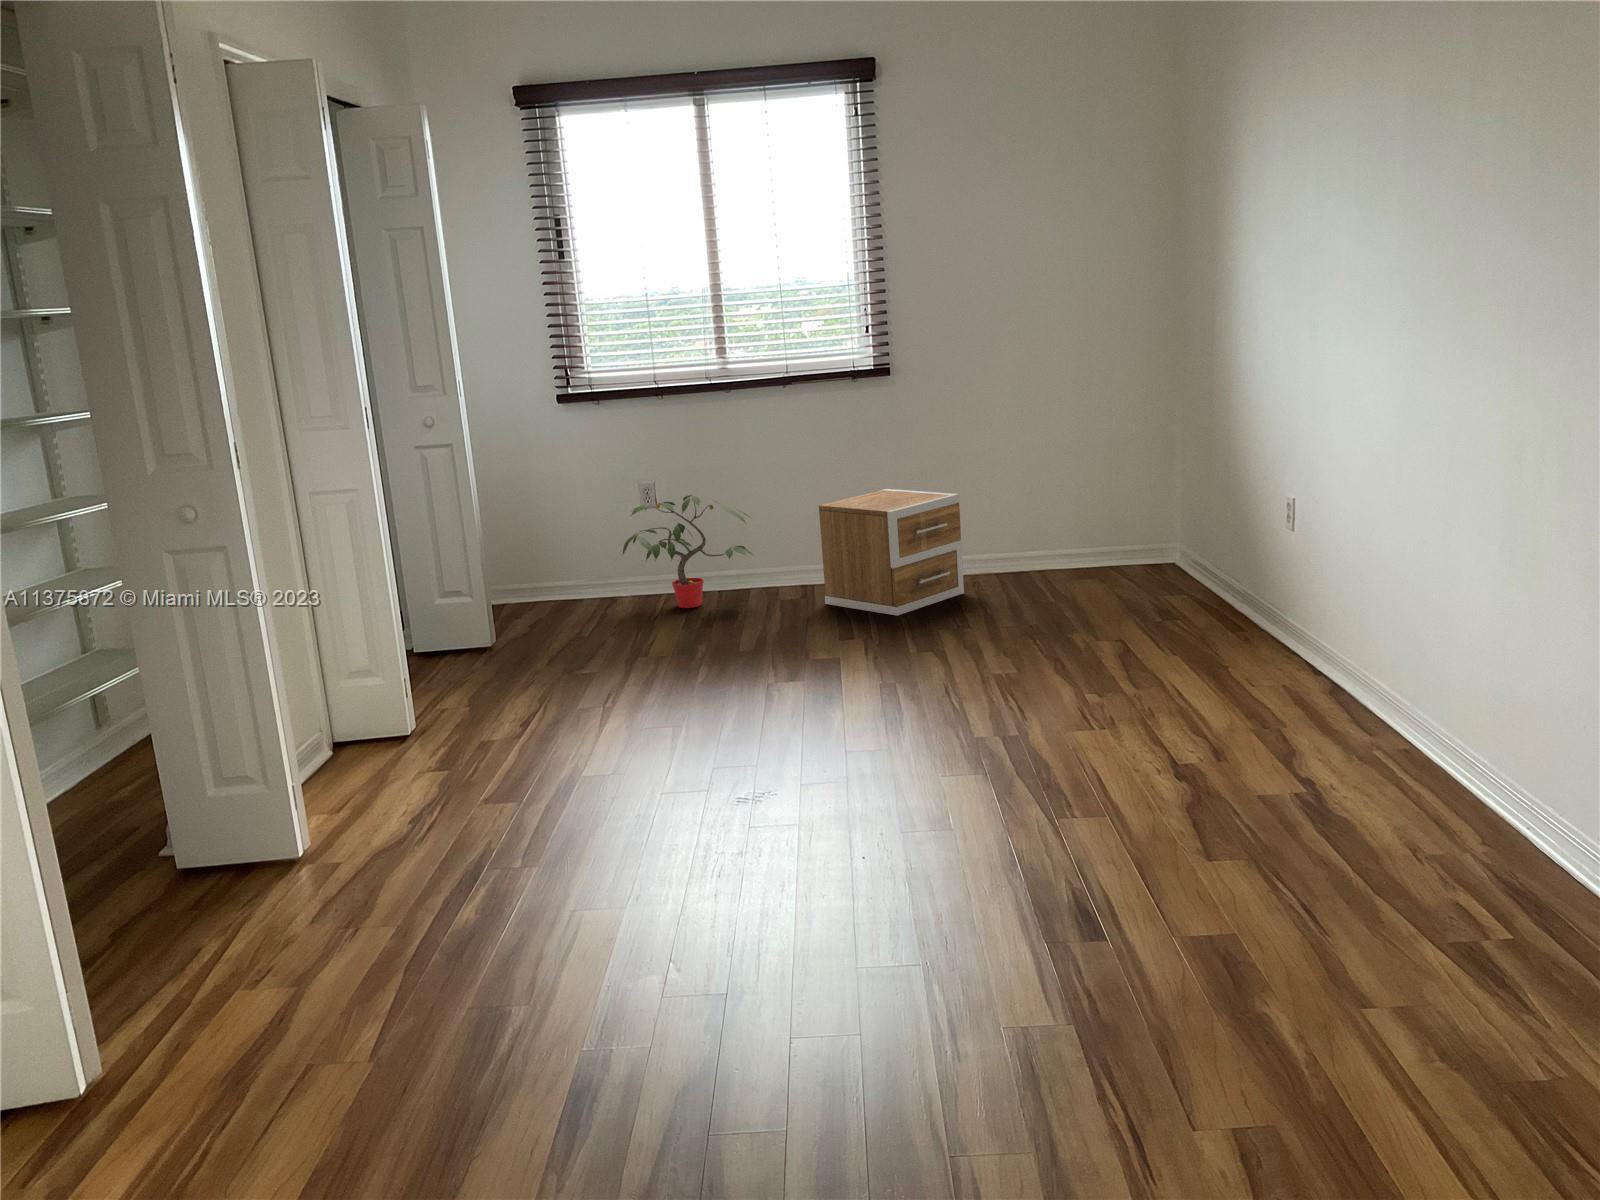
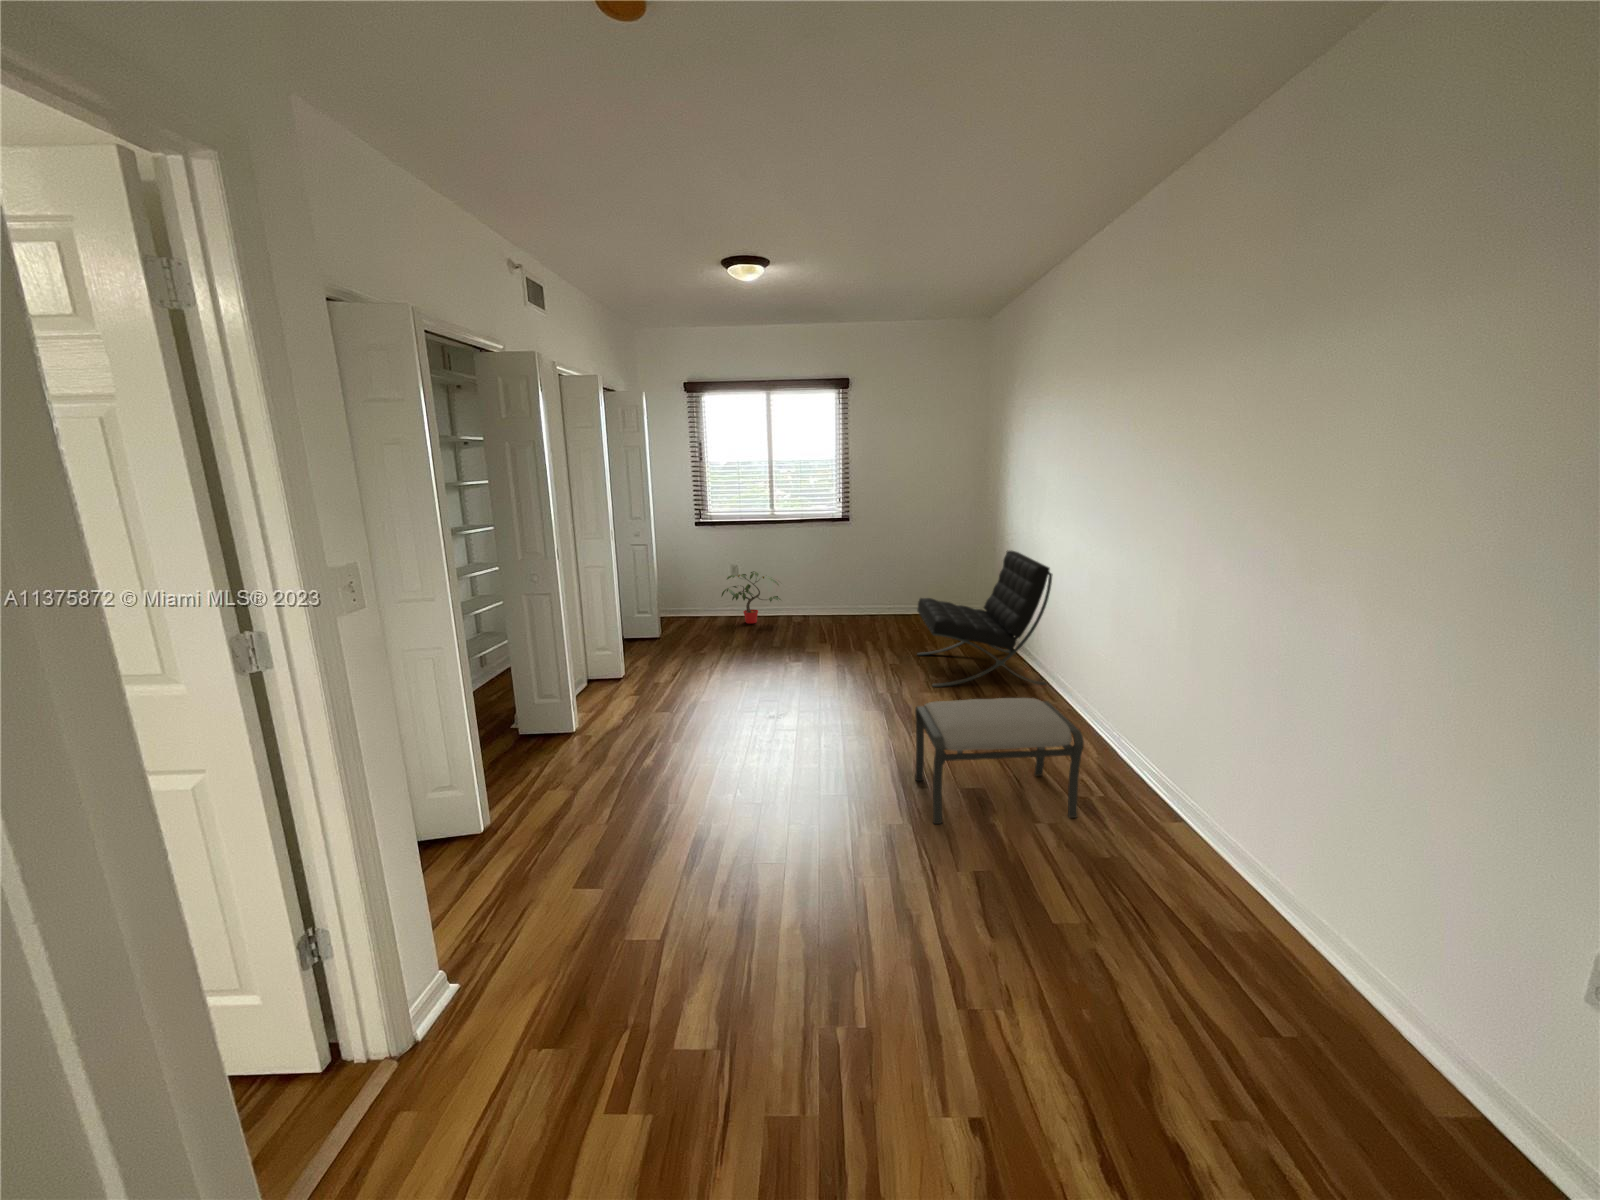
lounge chair: none [1050,414,1350,719] -> present [917,551,1052,687]
nightstand: present [819,489,964,616] -> none [813,573,879,633]
ottoman: none [1070,723,1471,1022] -> present [915,698,1084,824]

